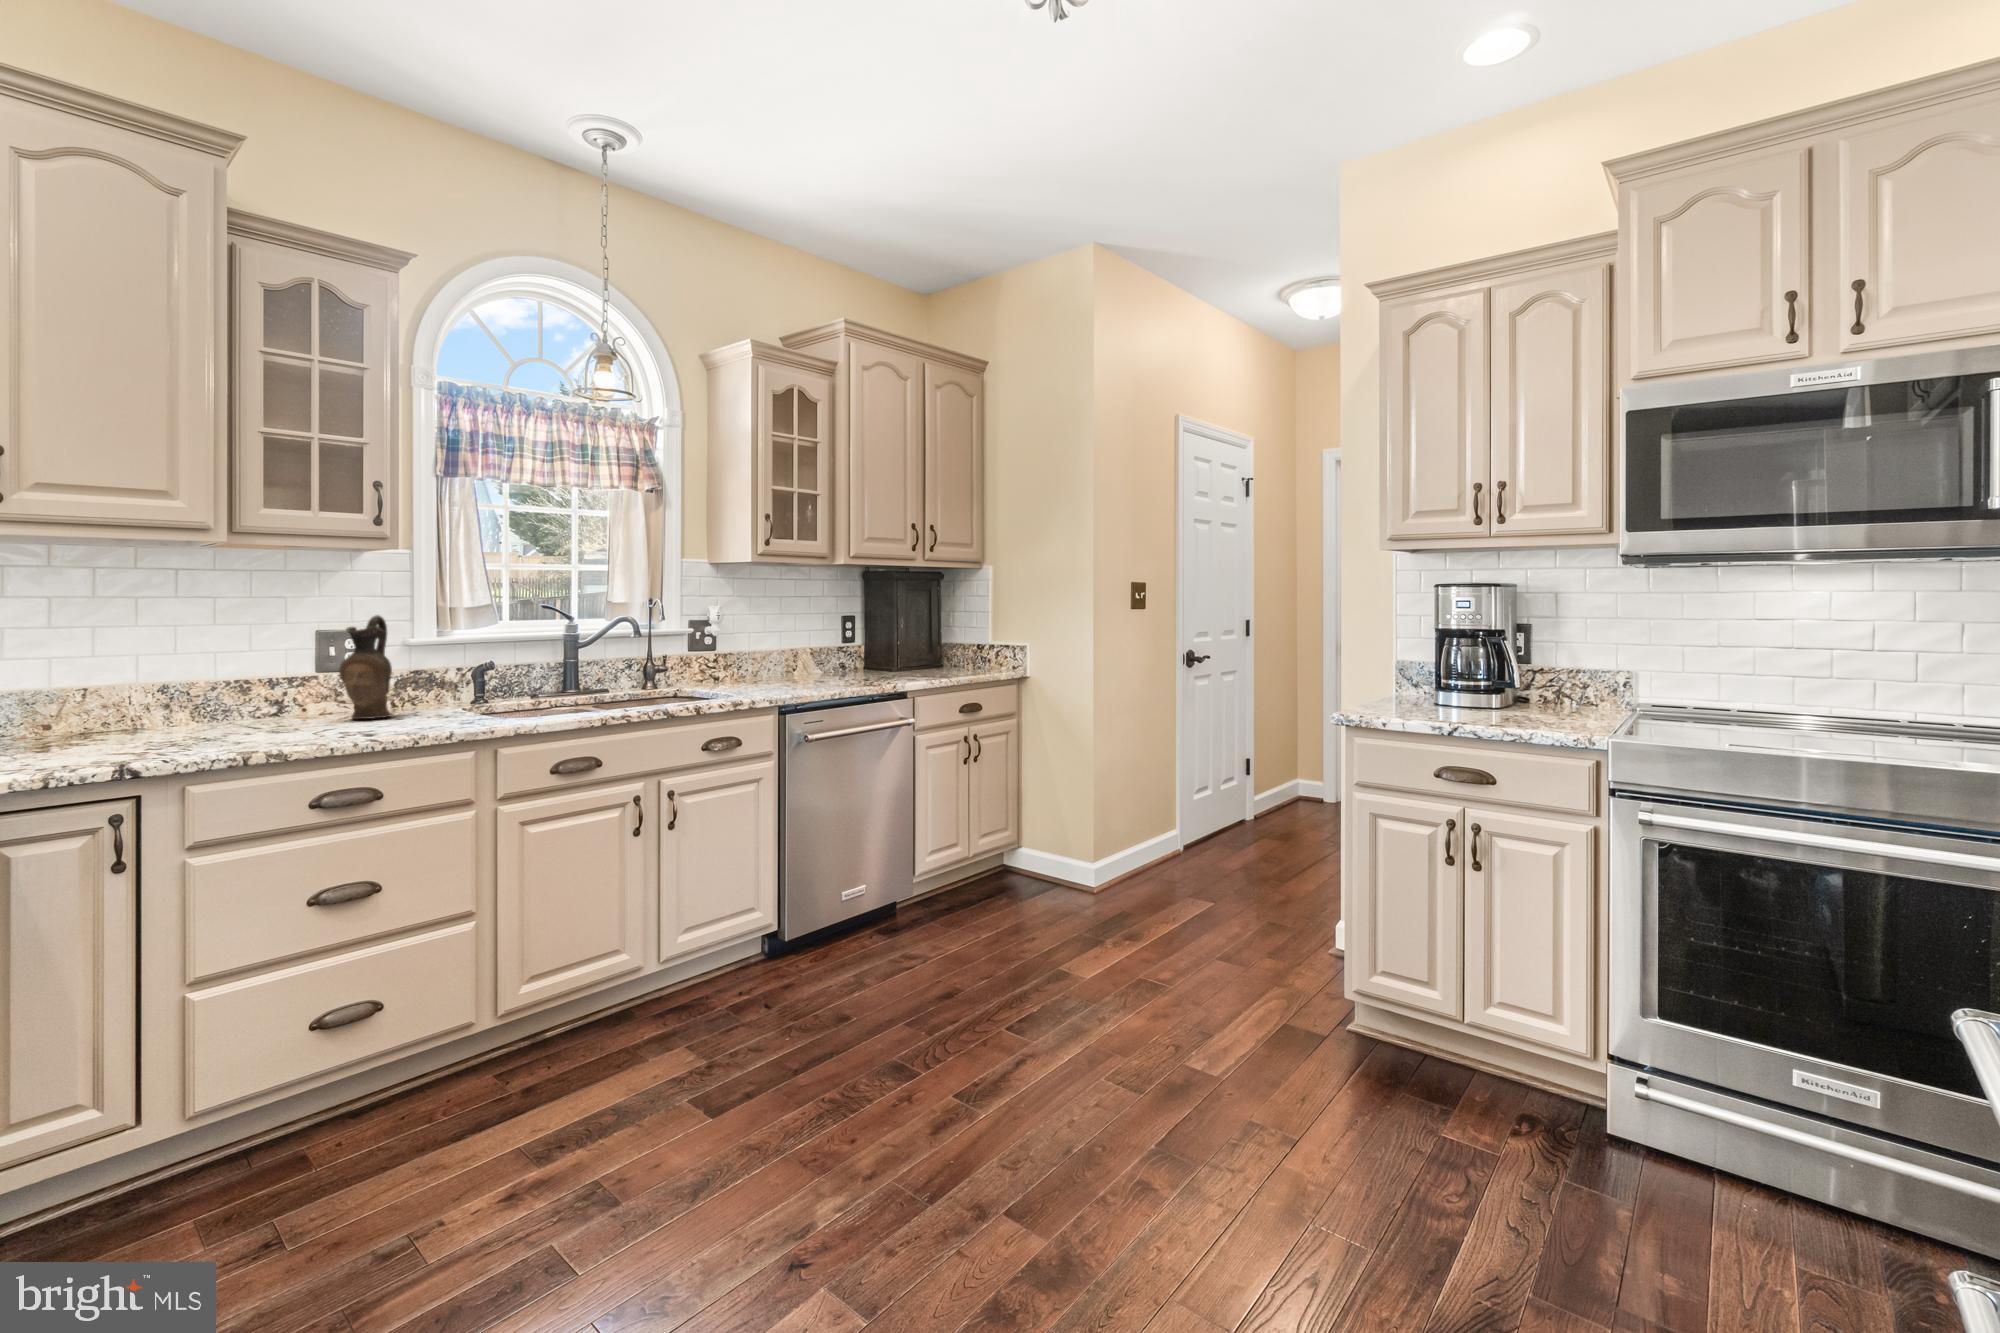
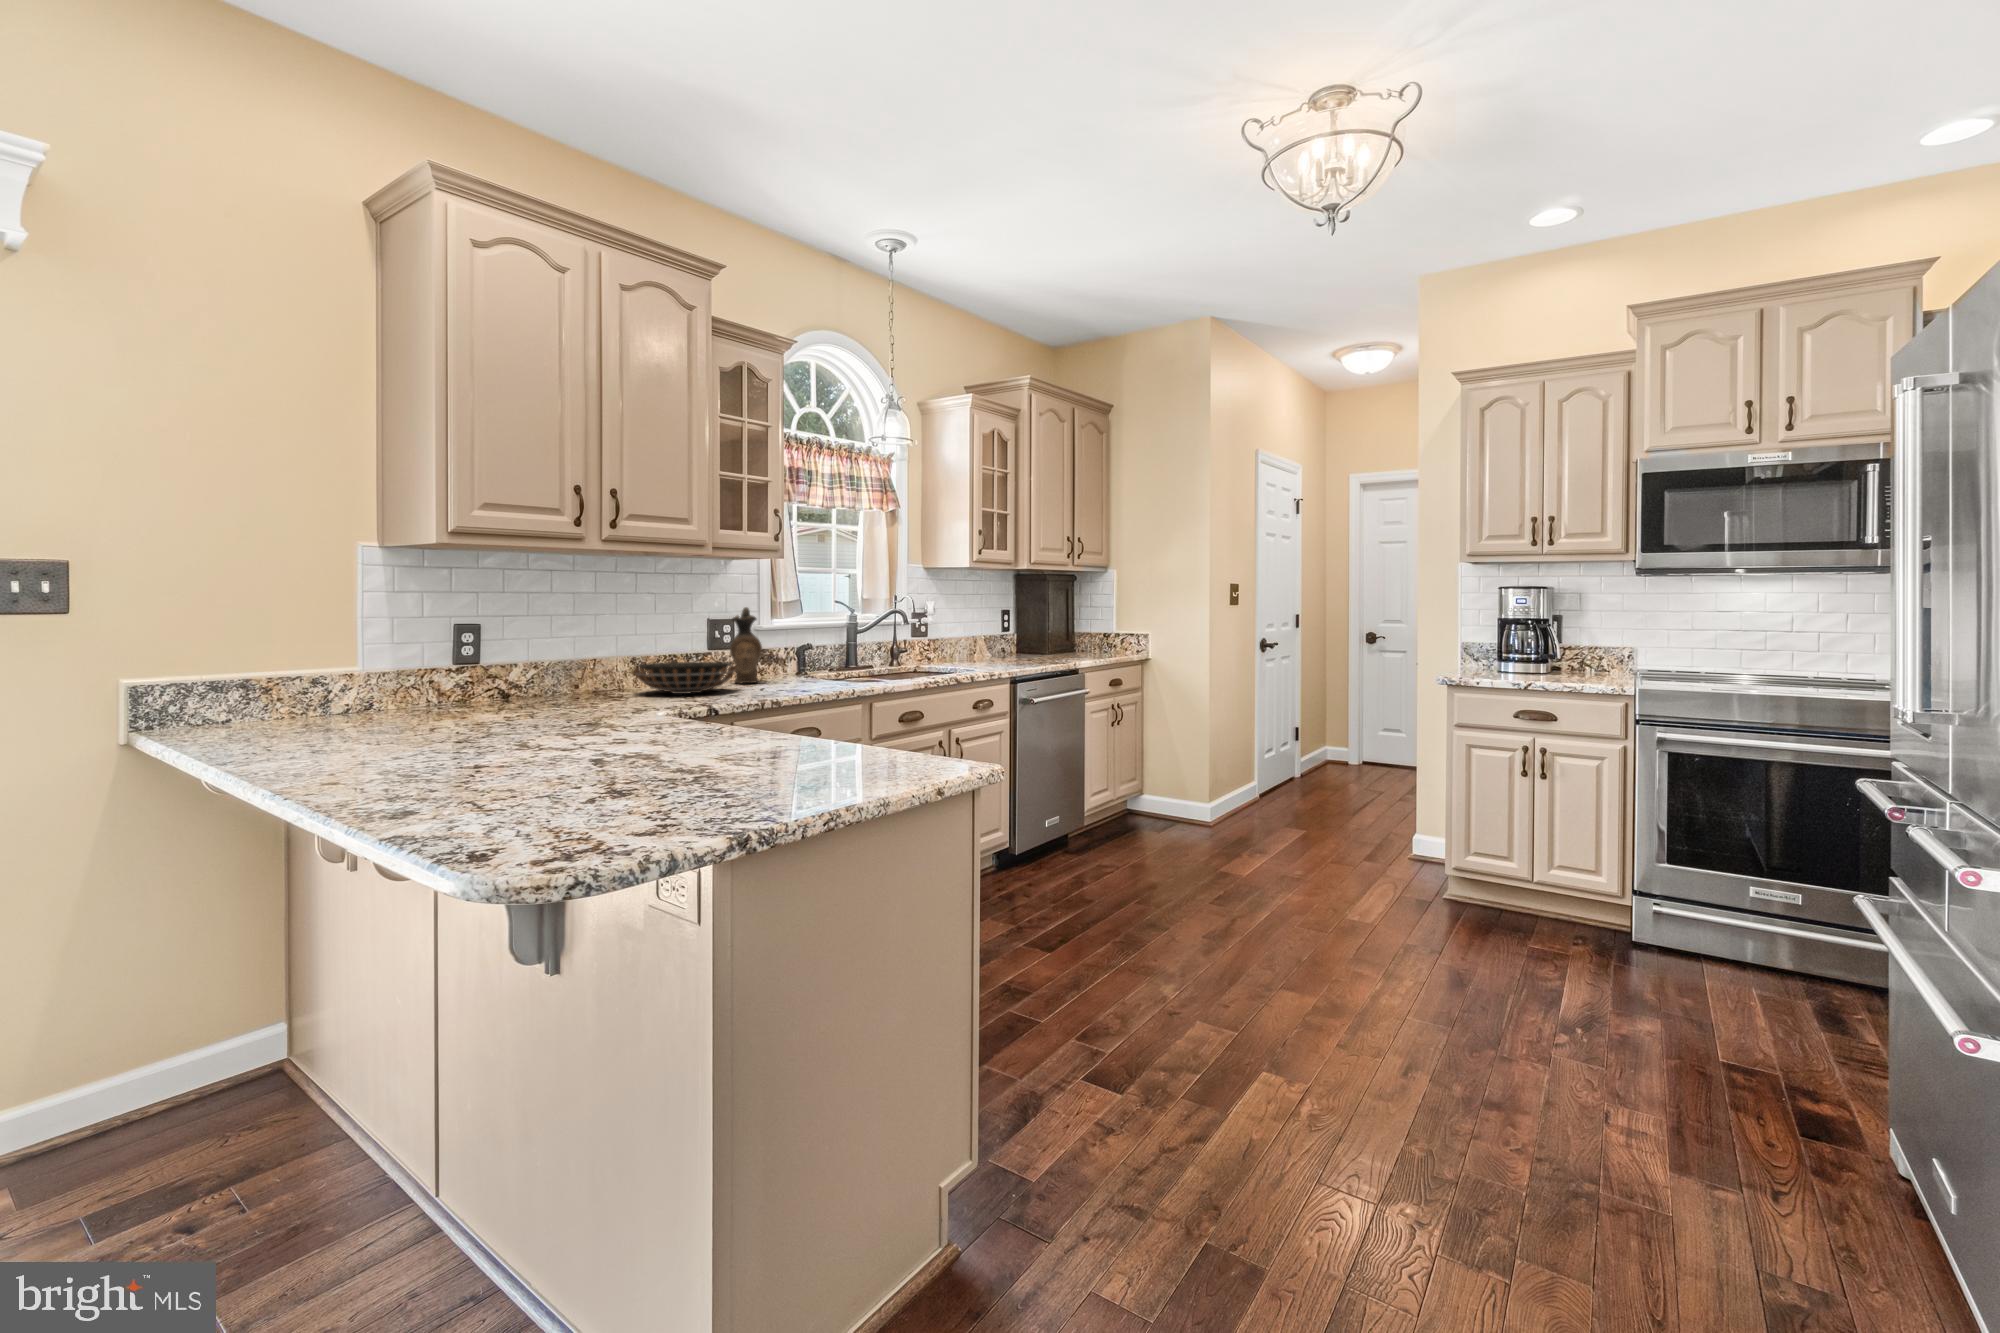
decorative bowl: none [117,692,299,739] -> present [634,662,736,694]

